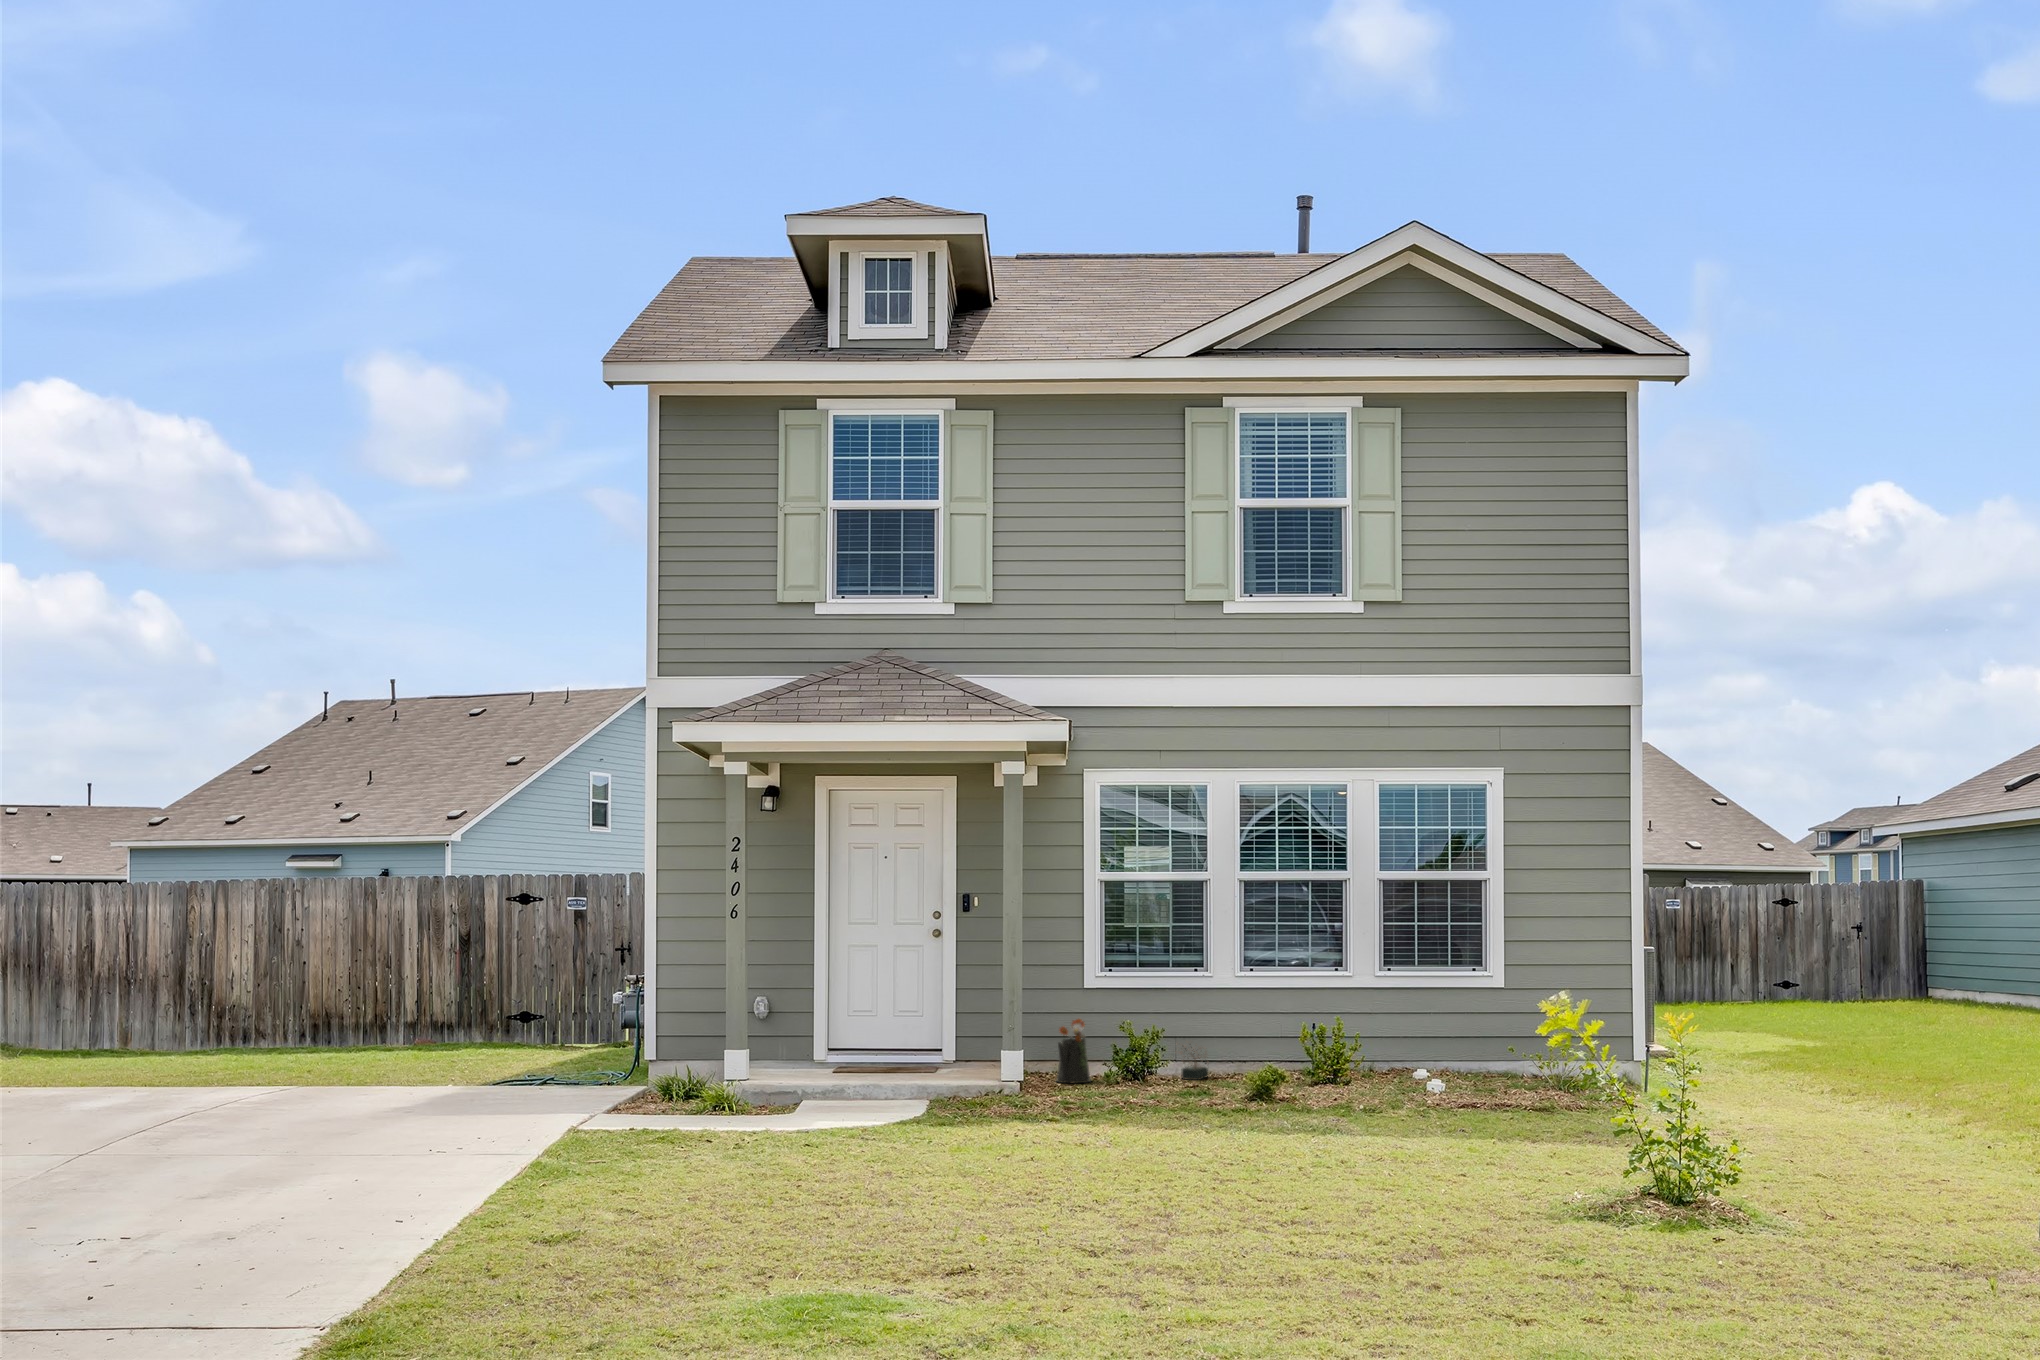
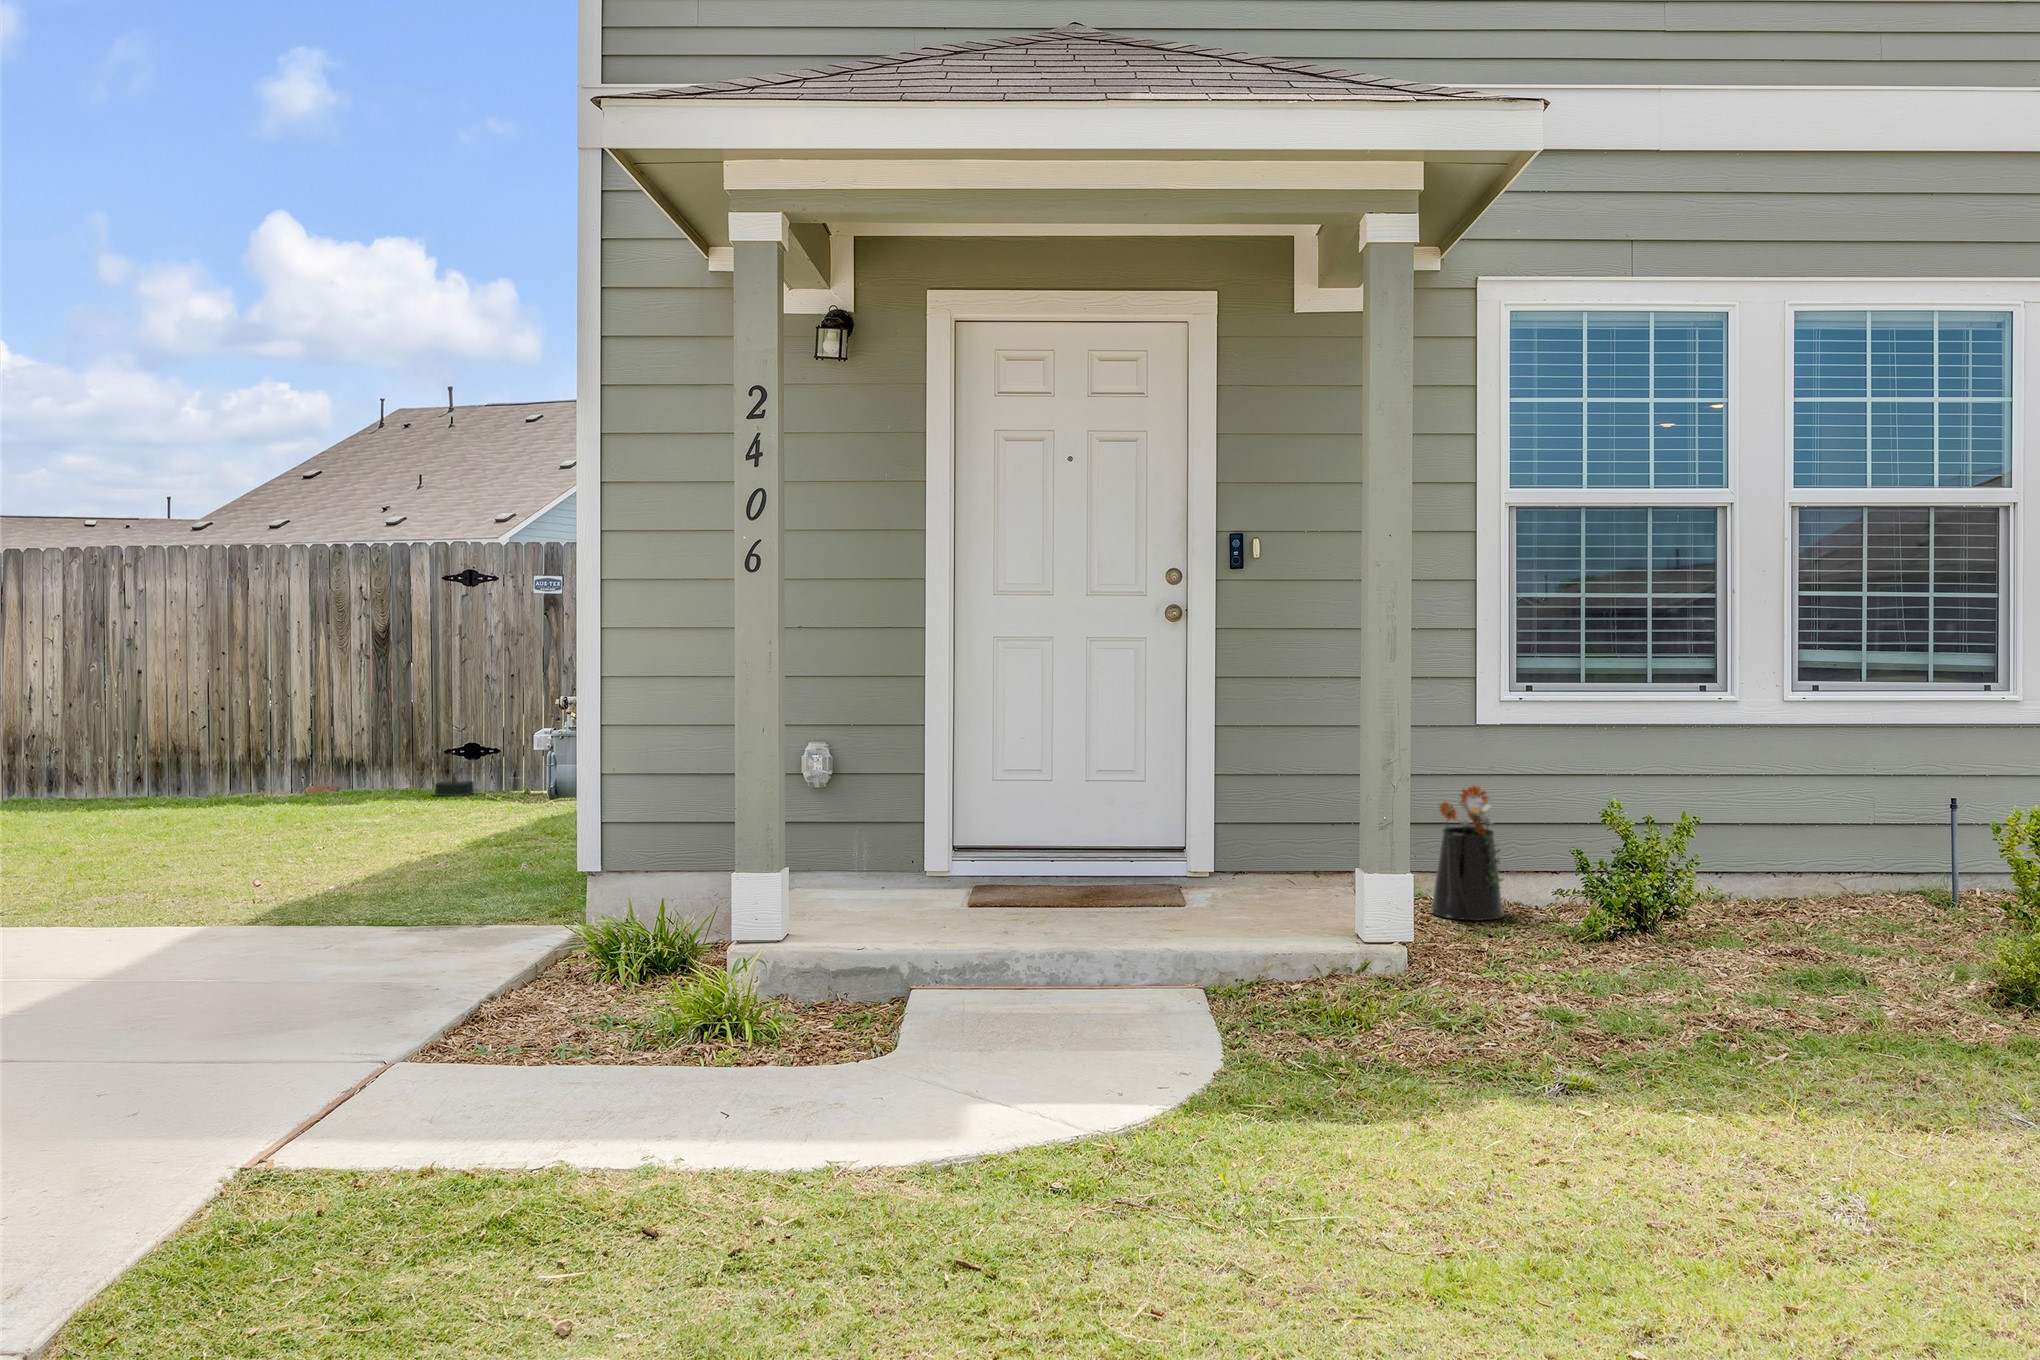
decorative plant: present [1179,1044,1208,1080] -> present [426,750,479,796]

